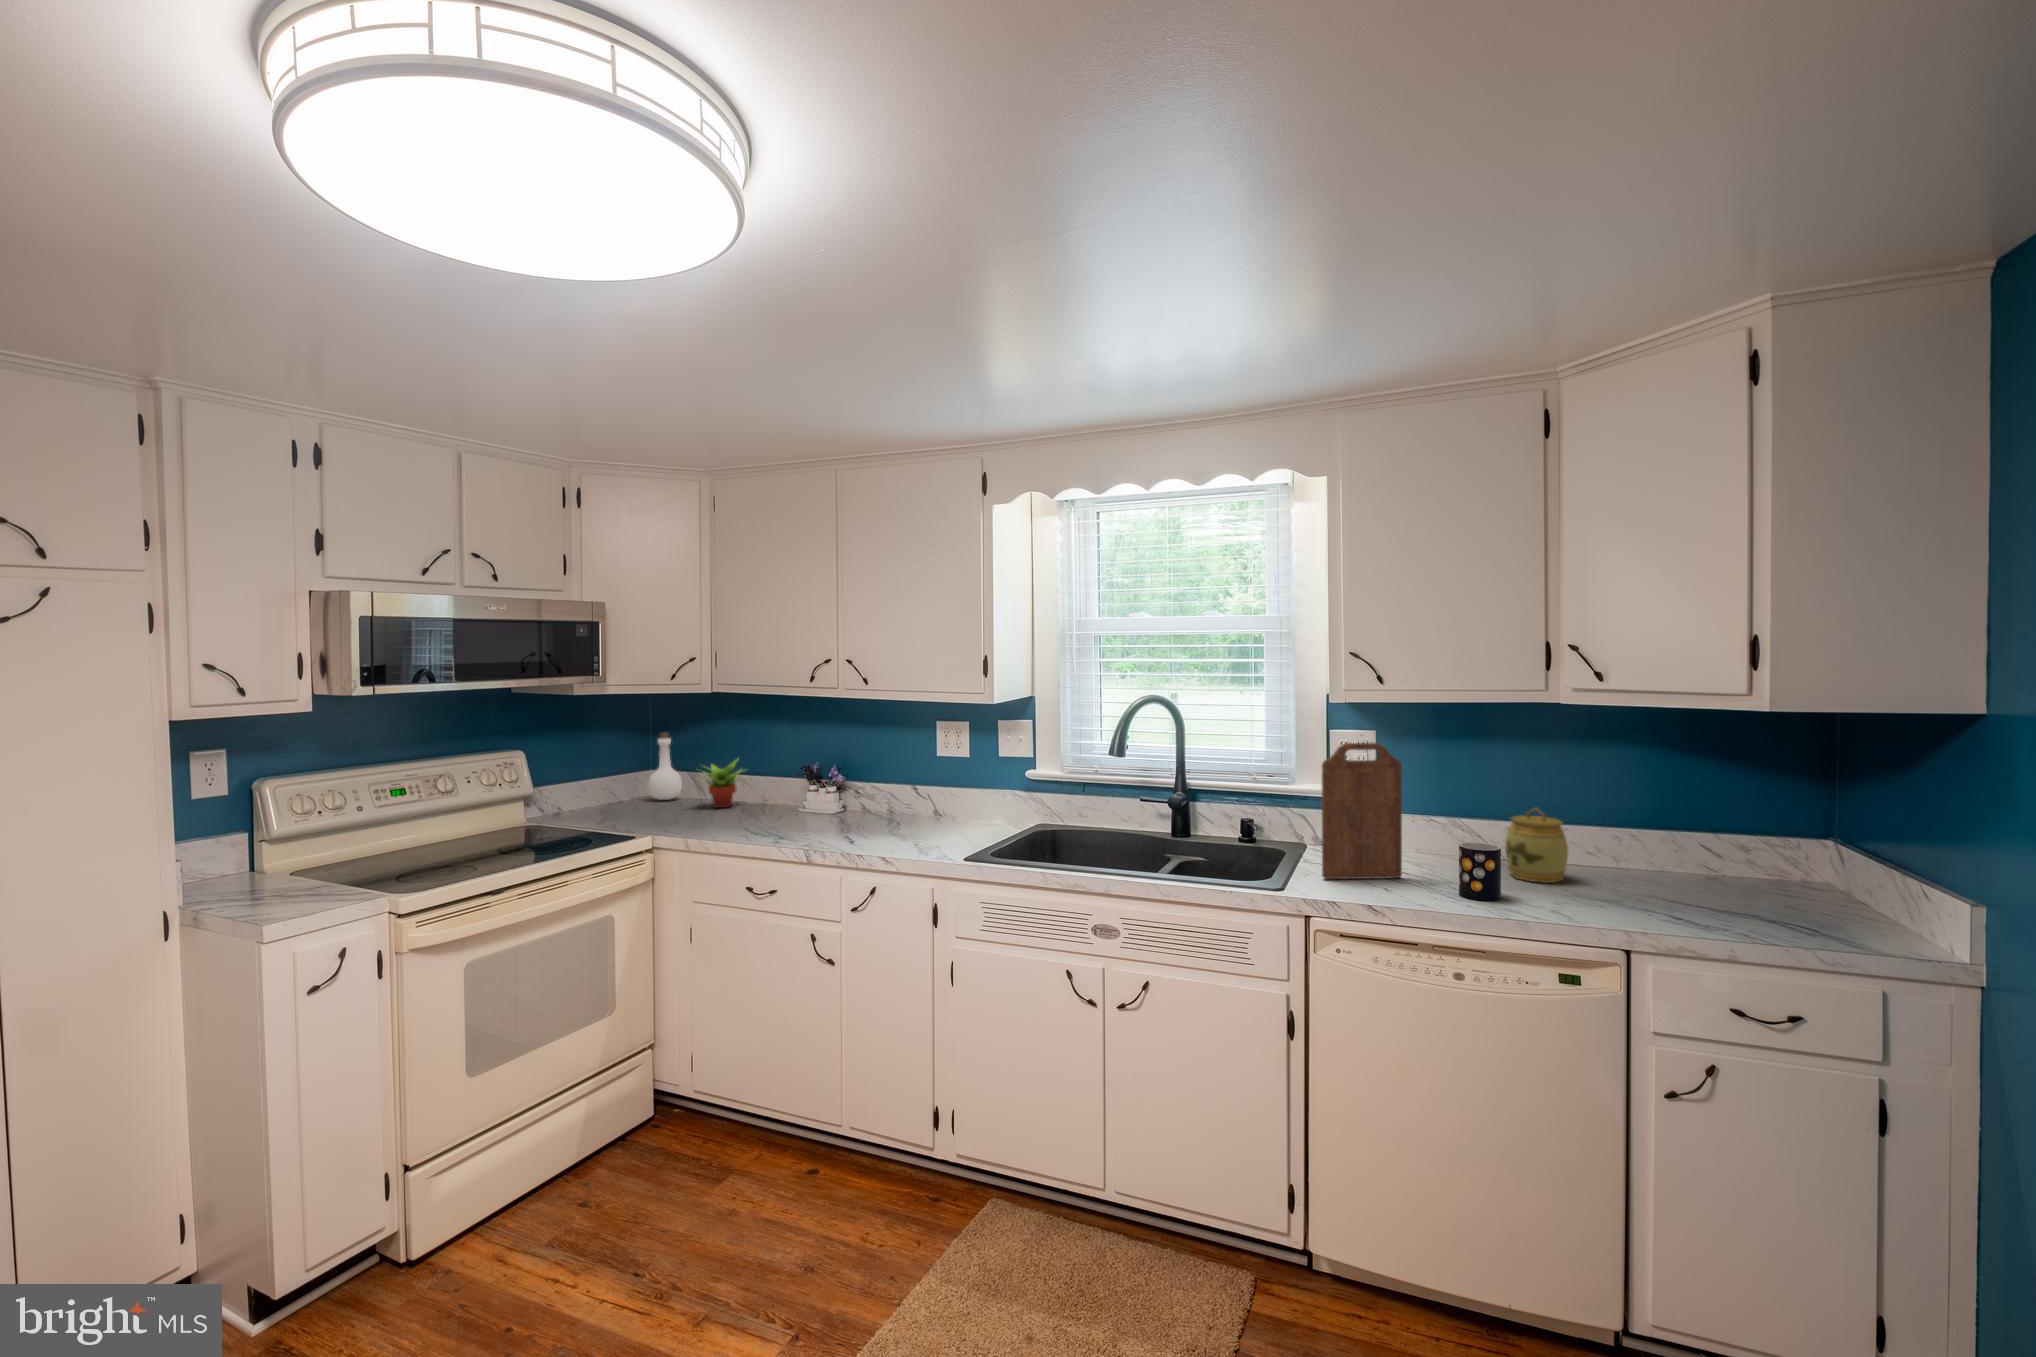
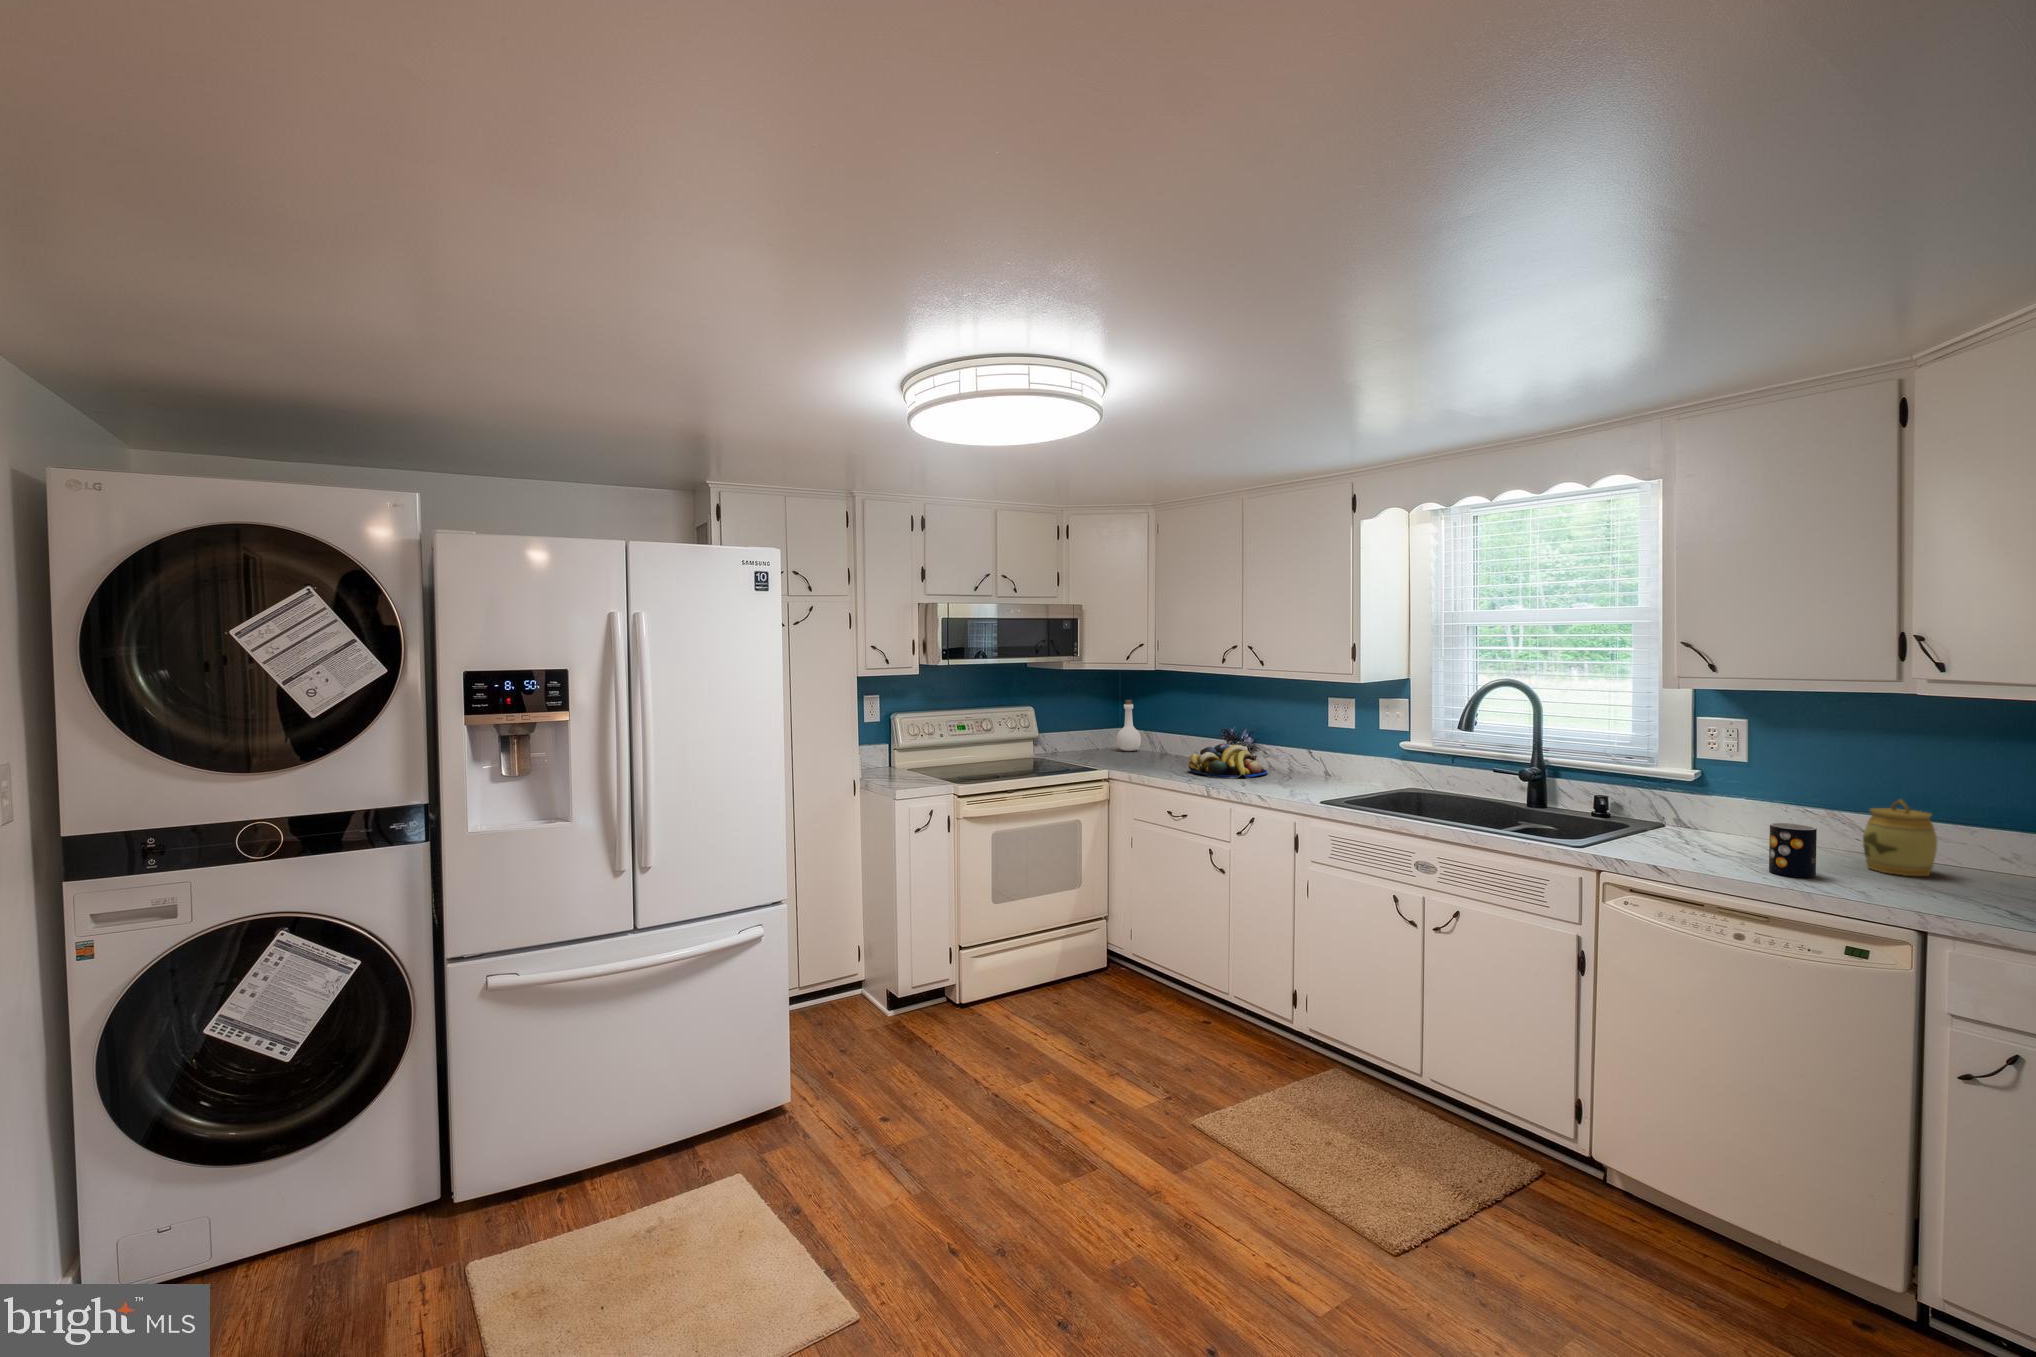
cutting board: present [1322,742,1402,879] -> none [1637,724,1729,854]
succulent plant: present [696,760,741,808] -> none [1147,721,1186,759]
fruit bowl: none [764,785,864,832] -> present [1188,744,1268,778]

